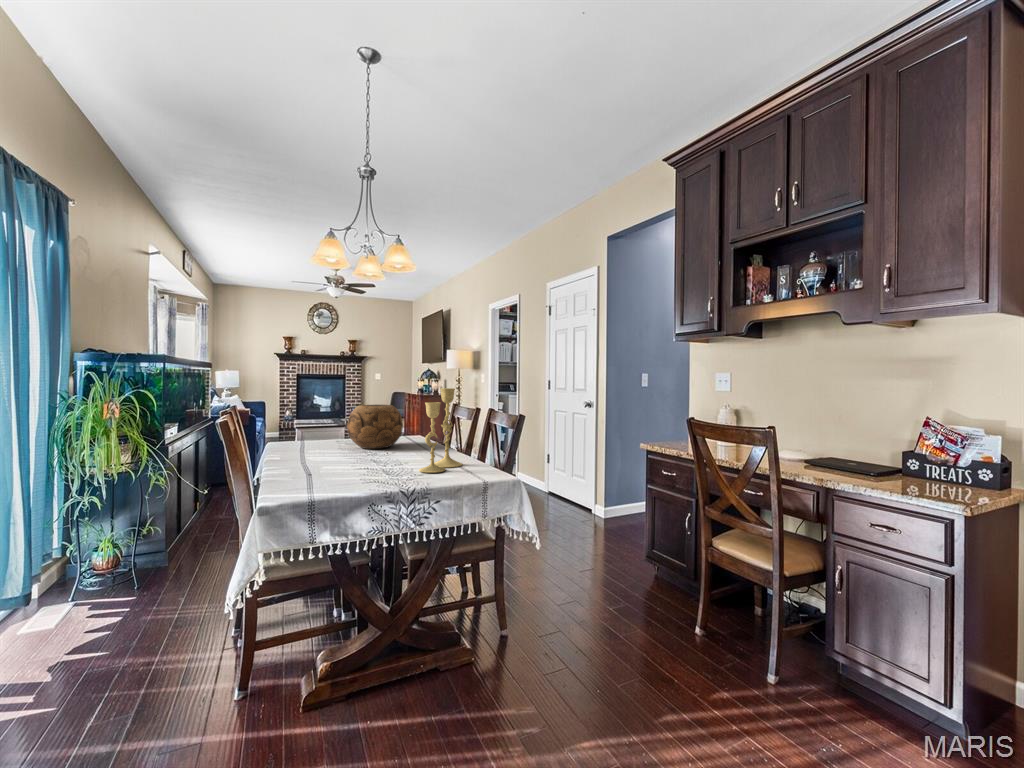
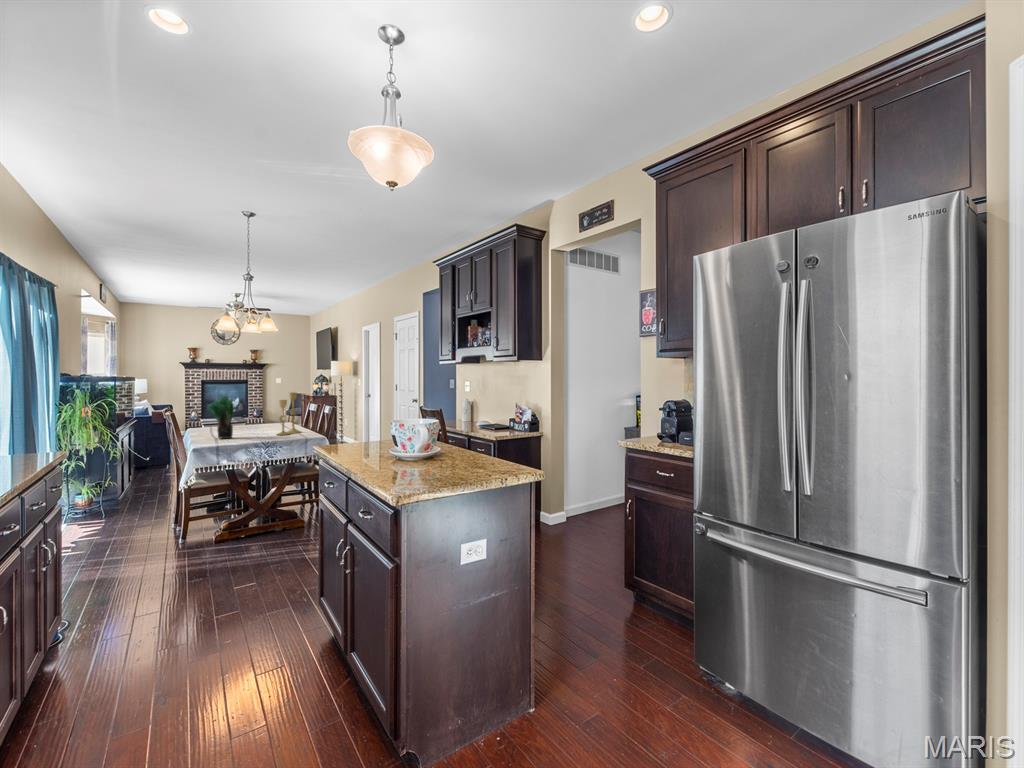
potted plant: none [291,390,344,480] -> present [207,395,234,439]
decorative bowl: present [347,405,403,449] -> none [239,402,274,428]

